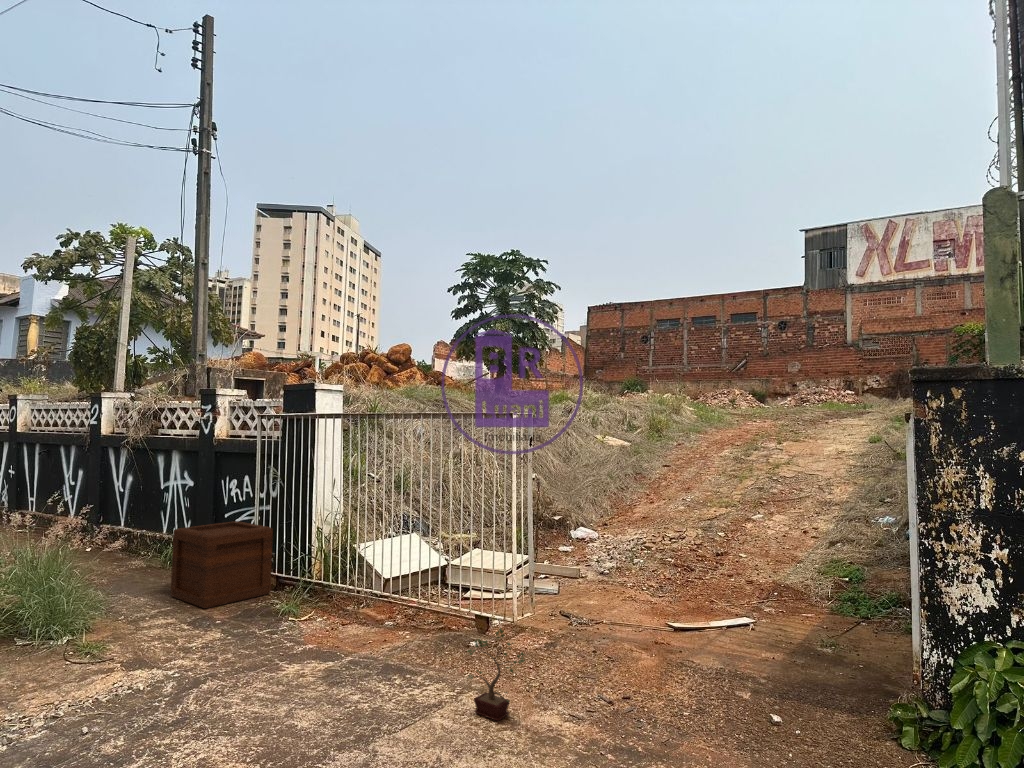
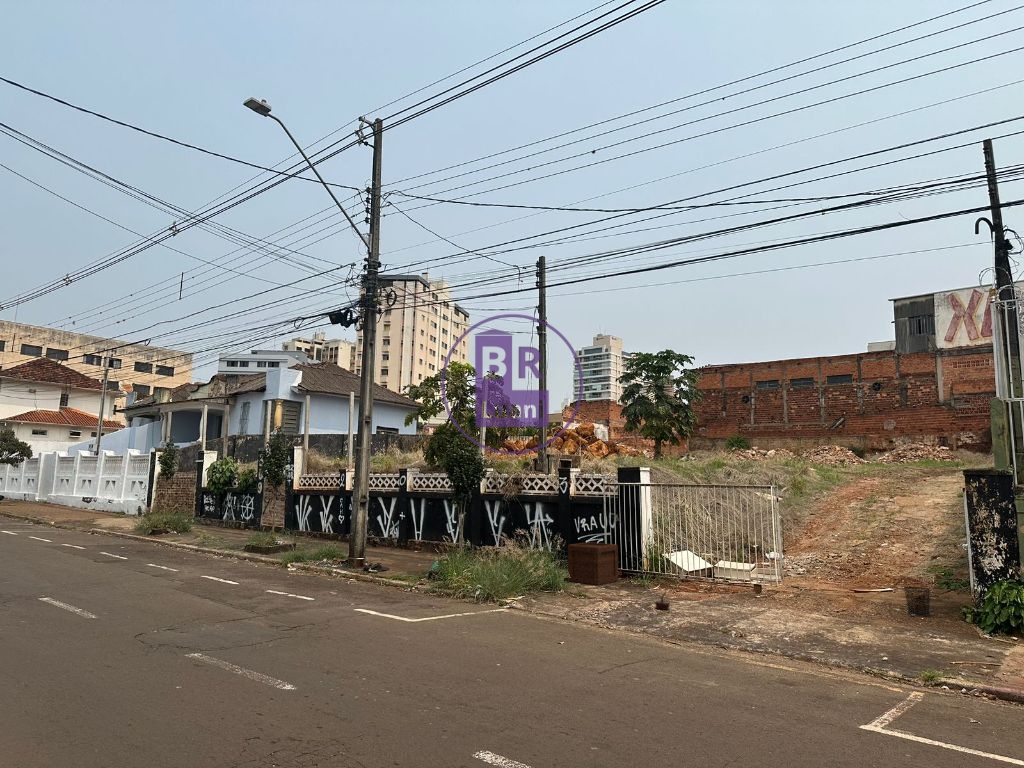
potted plant: present [467,628,525,721] -> present [654,575,676,610]
waste bin: none [757,642,818,723] -> present [904,587,930,616]

